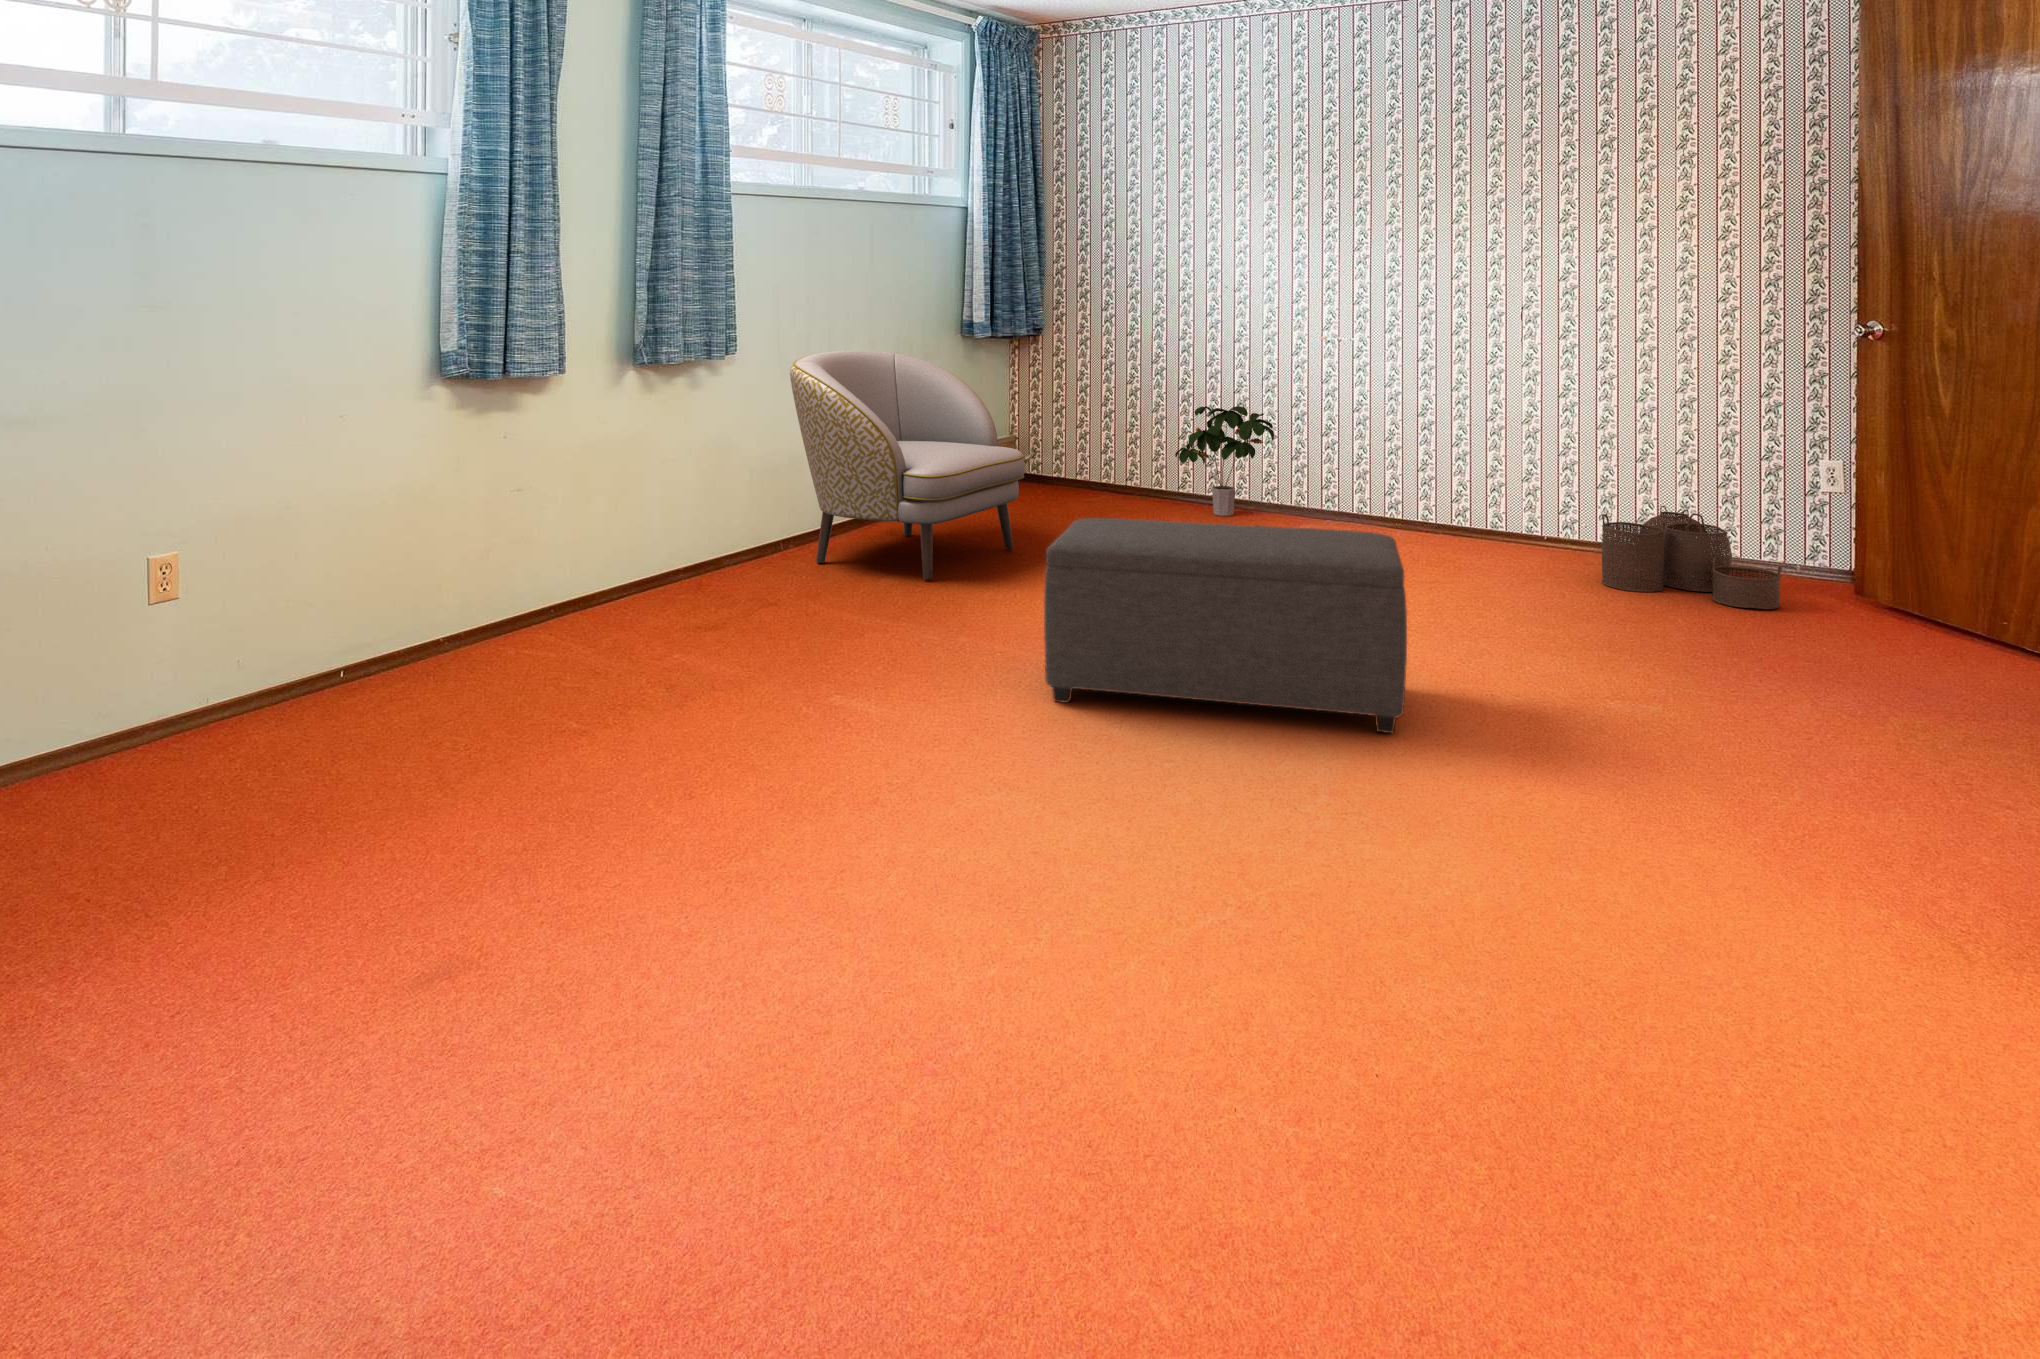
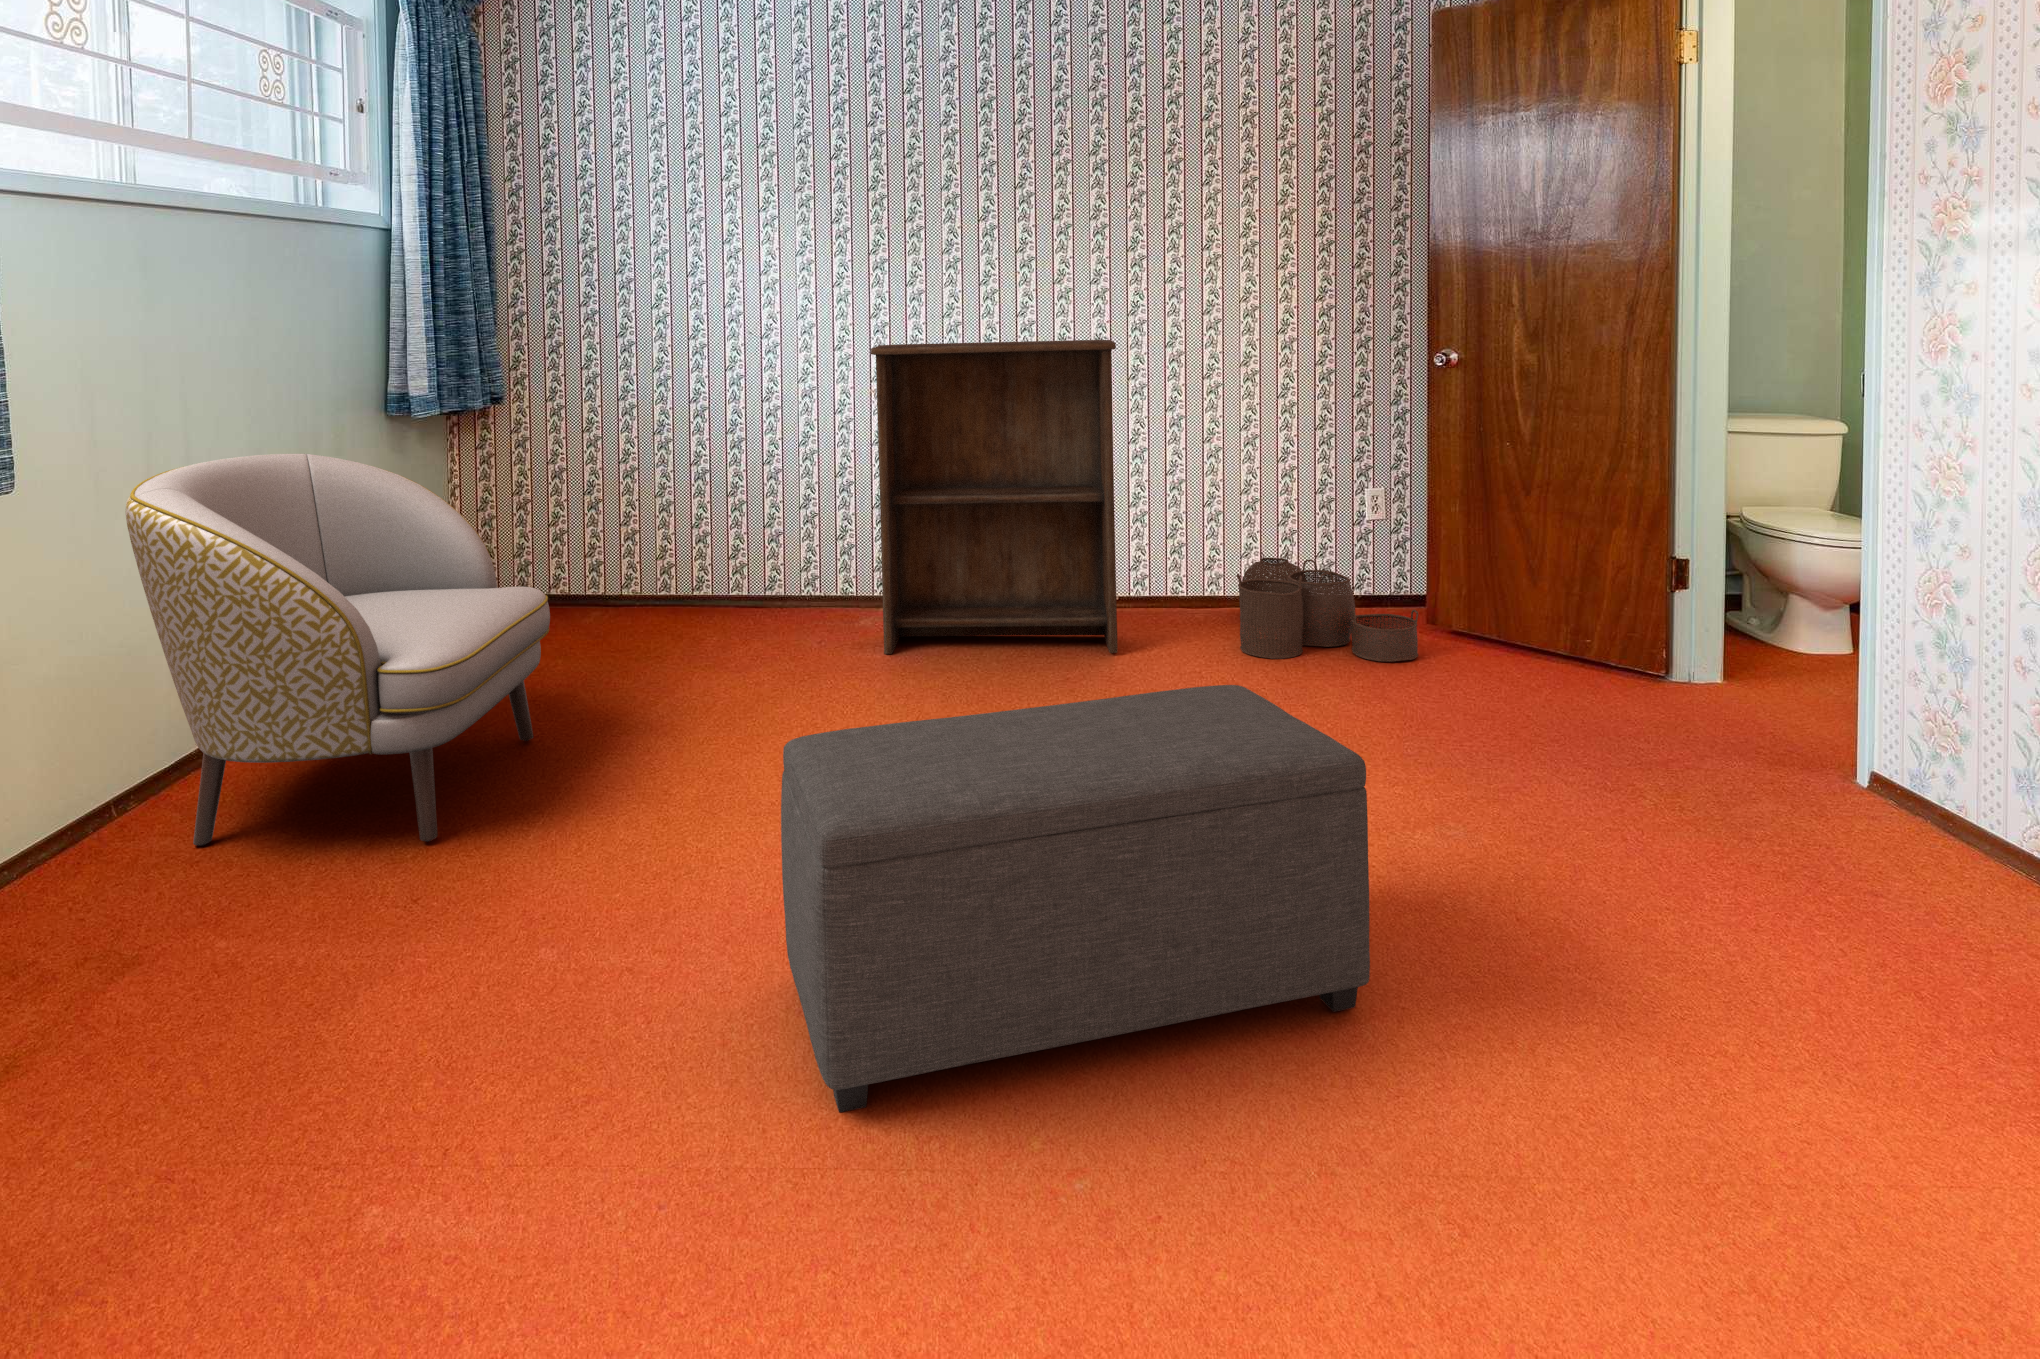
bookshelf: none [1286,301,1504,567] -> present [871,340,1118,654]
potted plant: present [1175,406,1274,516] -> none [702,480,829,623]

